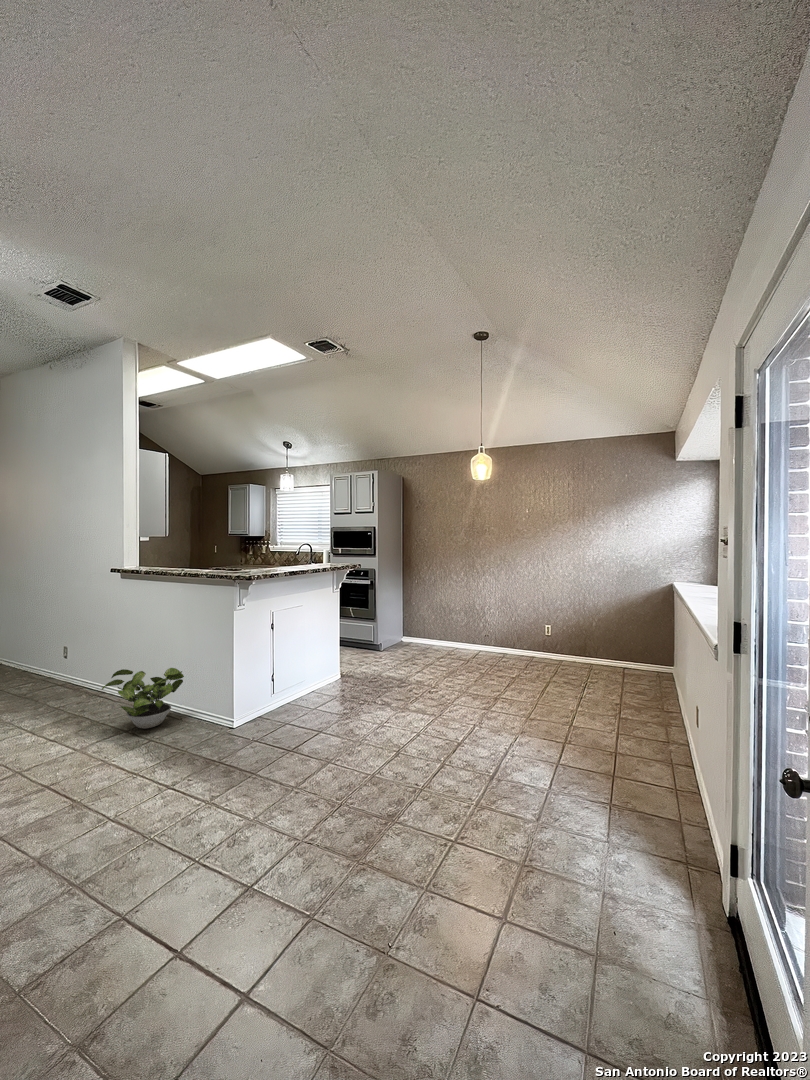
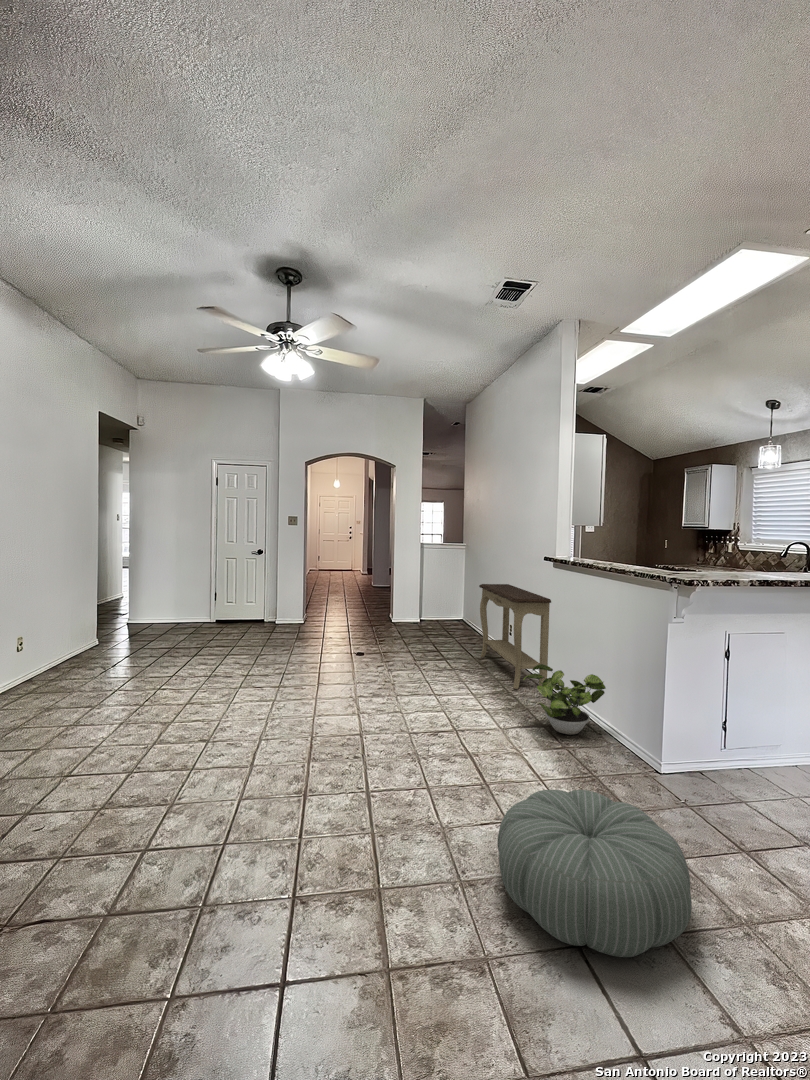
console table: none [25,600,121,705] -> present [479,584,551,689]
pouf: none [111,751,273,872] -> present [497,790,692,957]

